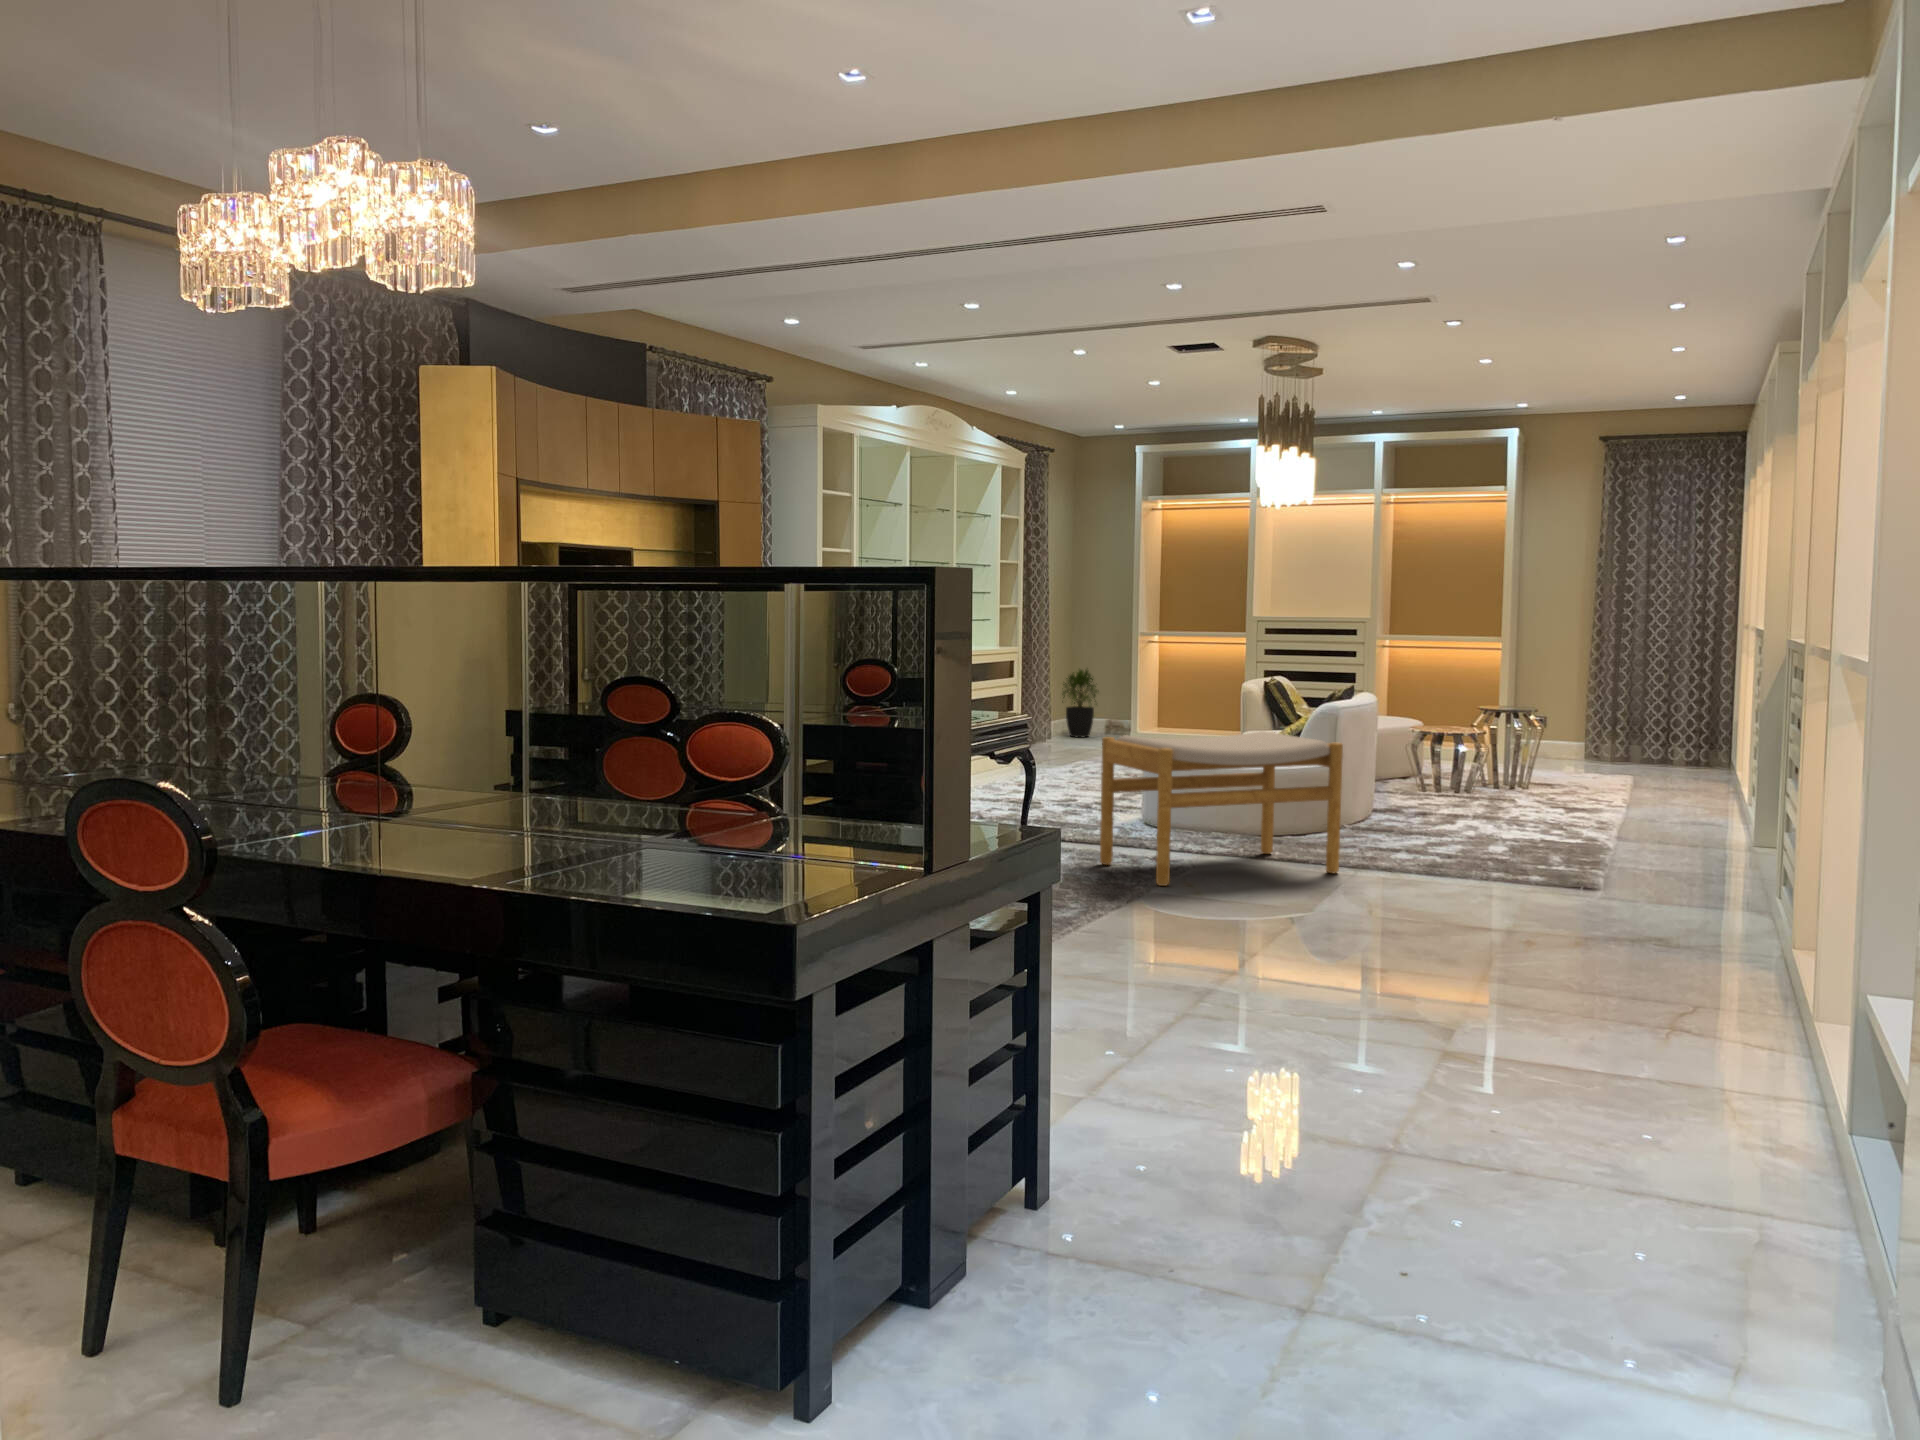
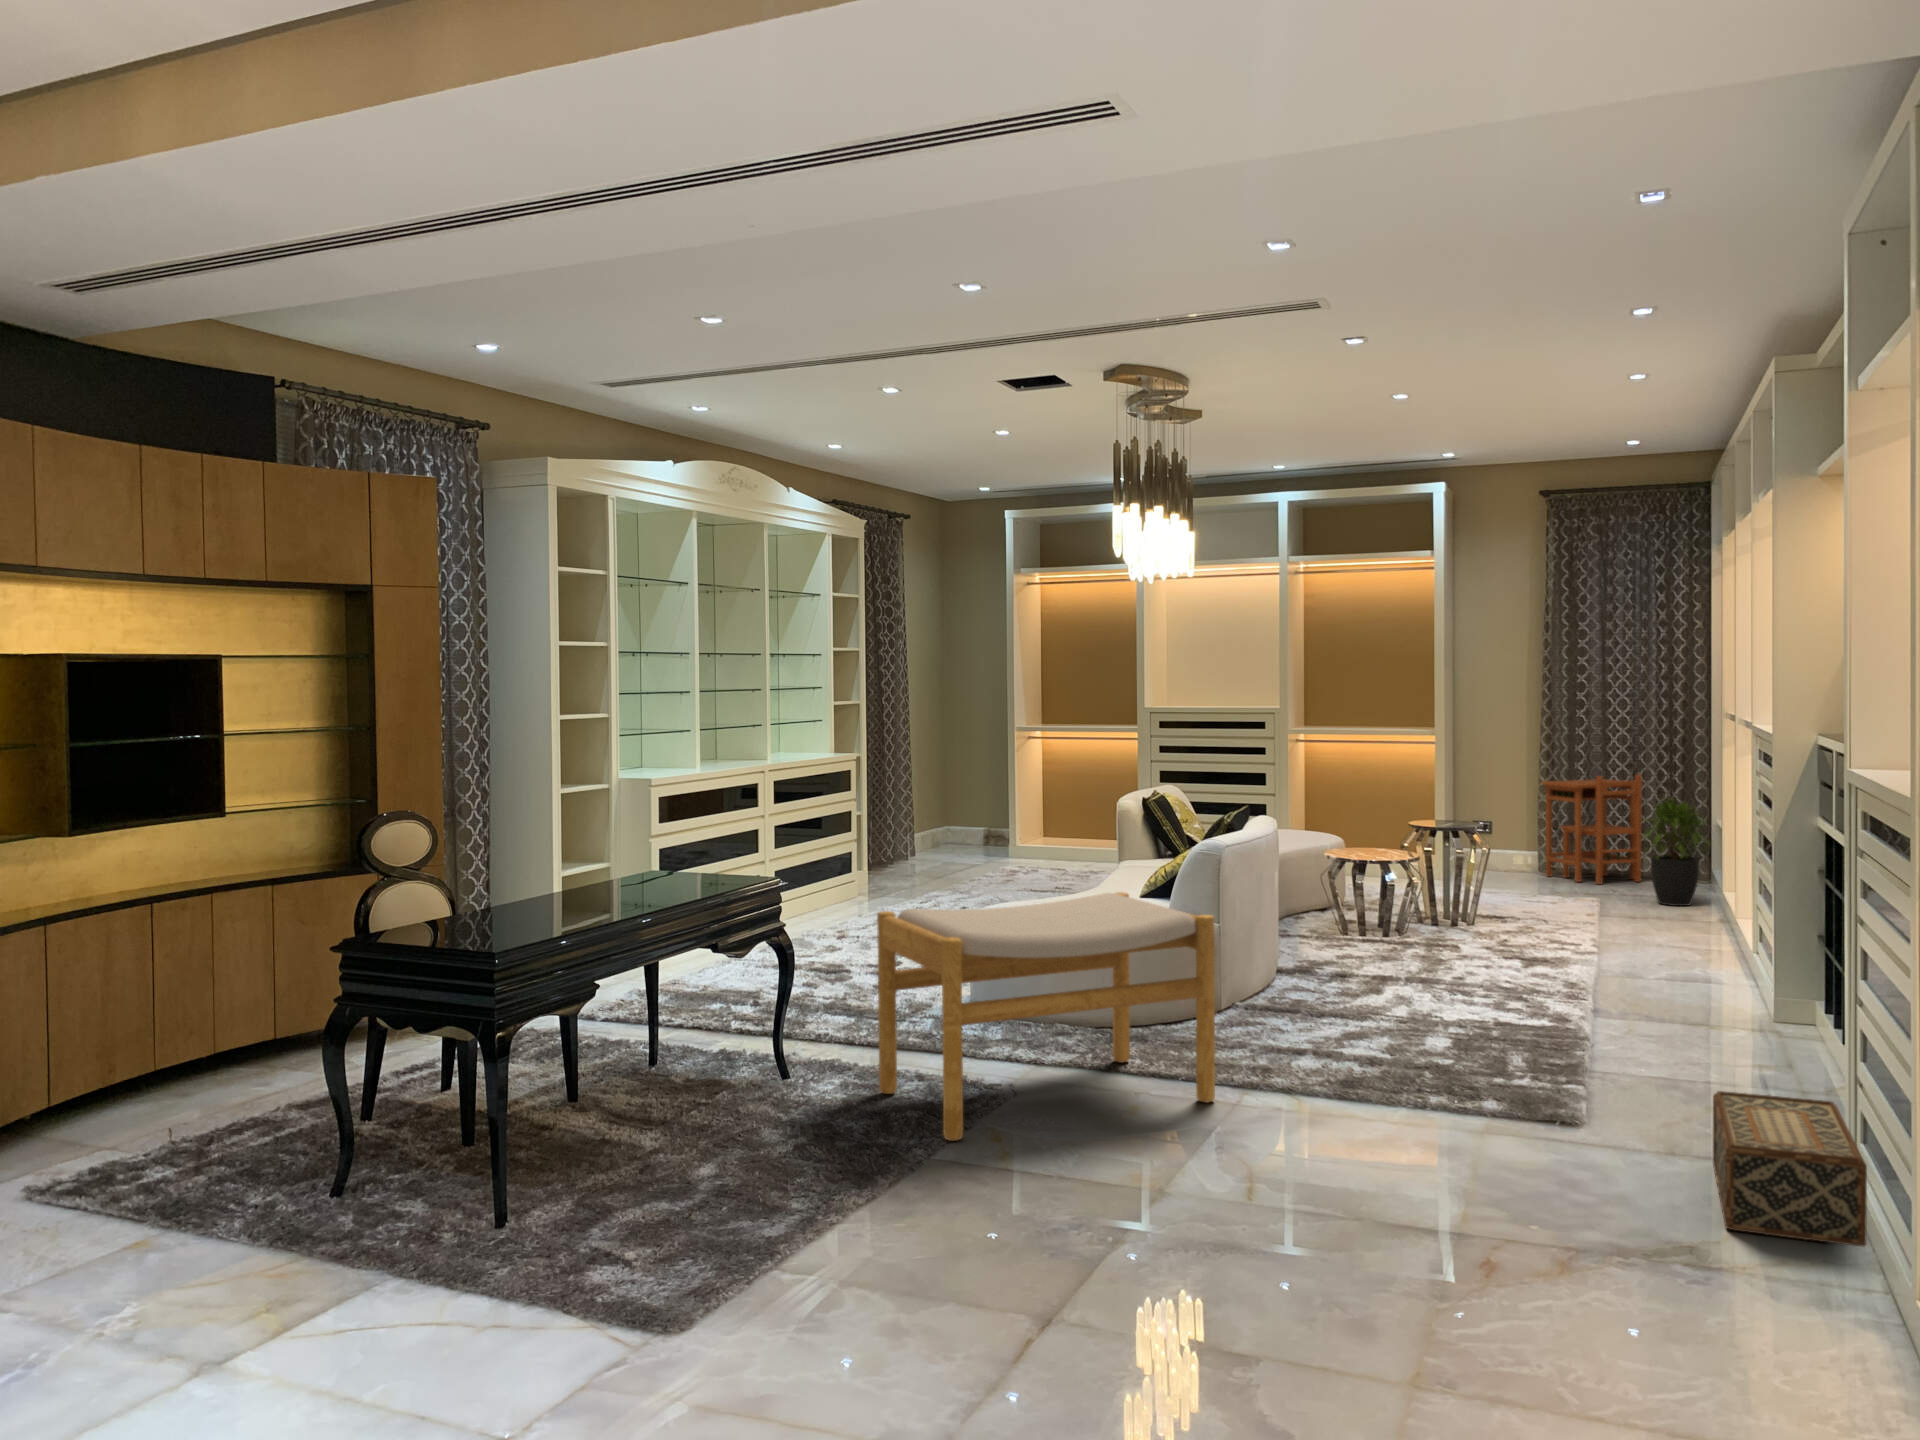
potted plant: present [1062,668,1097,738] -> present [1644,797,1710,906]
side table: none [1590,677,1676,768] -> present [1541,774,1643,884]
woven basket: none [1684,858,1776,940] -> present [1713,1091,1867,1246]

